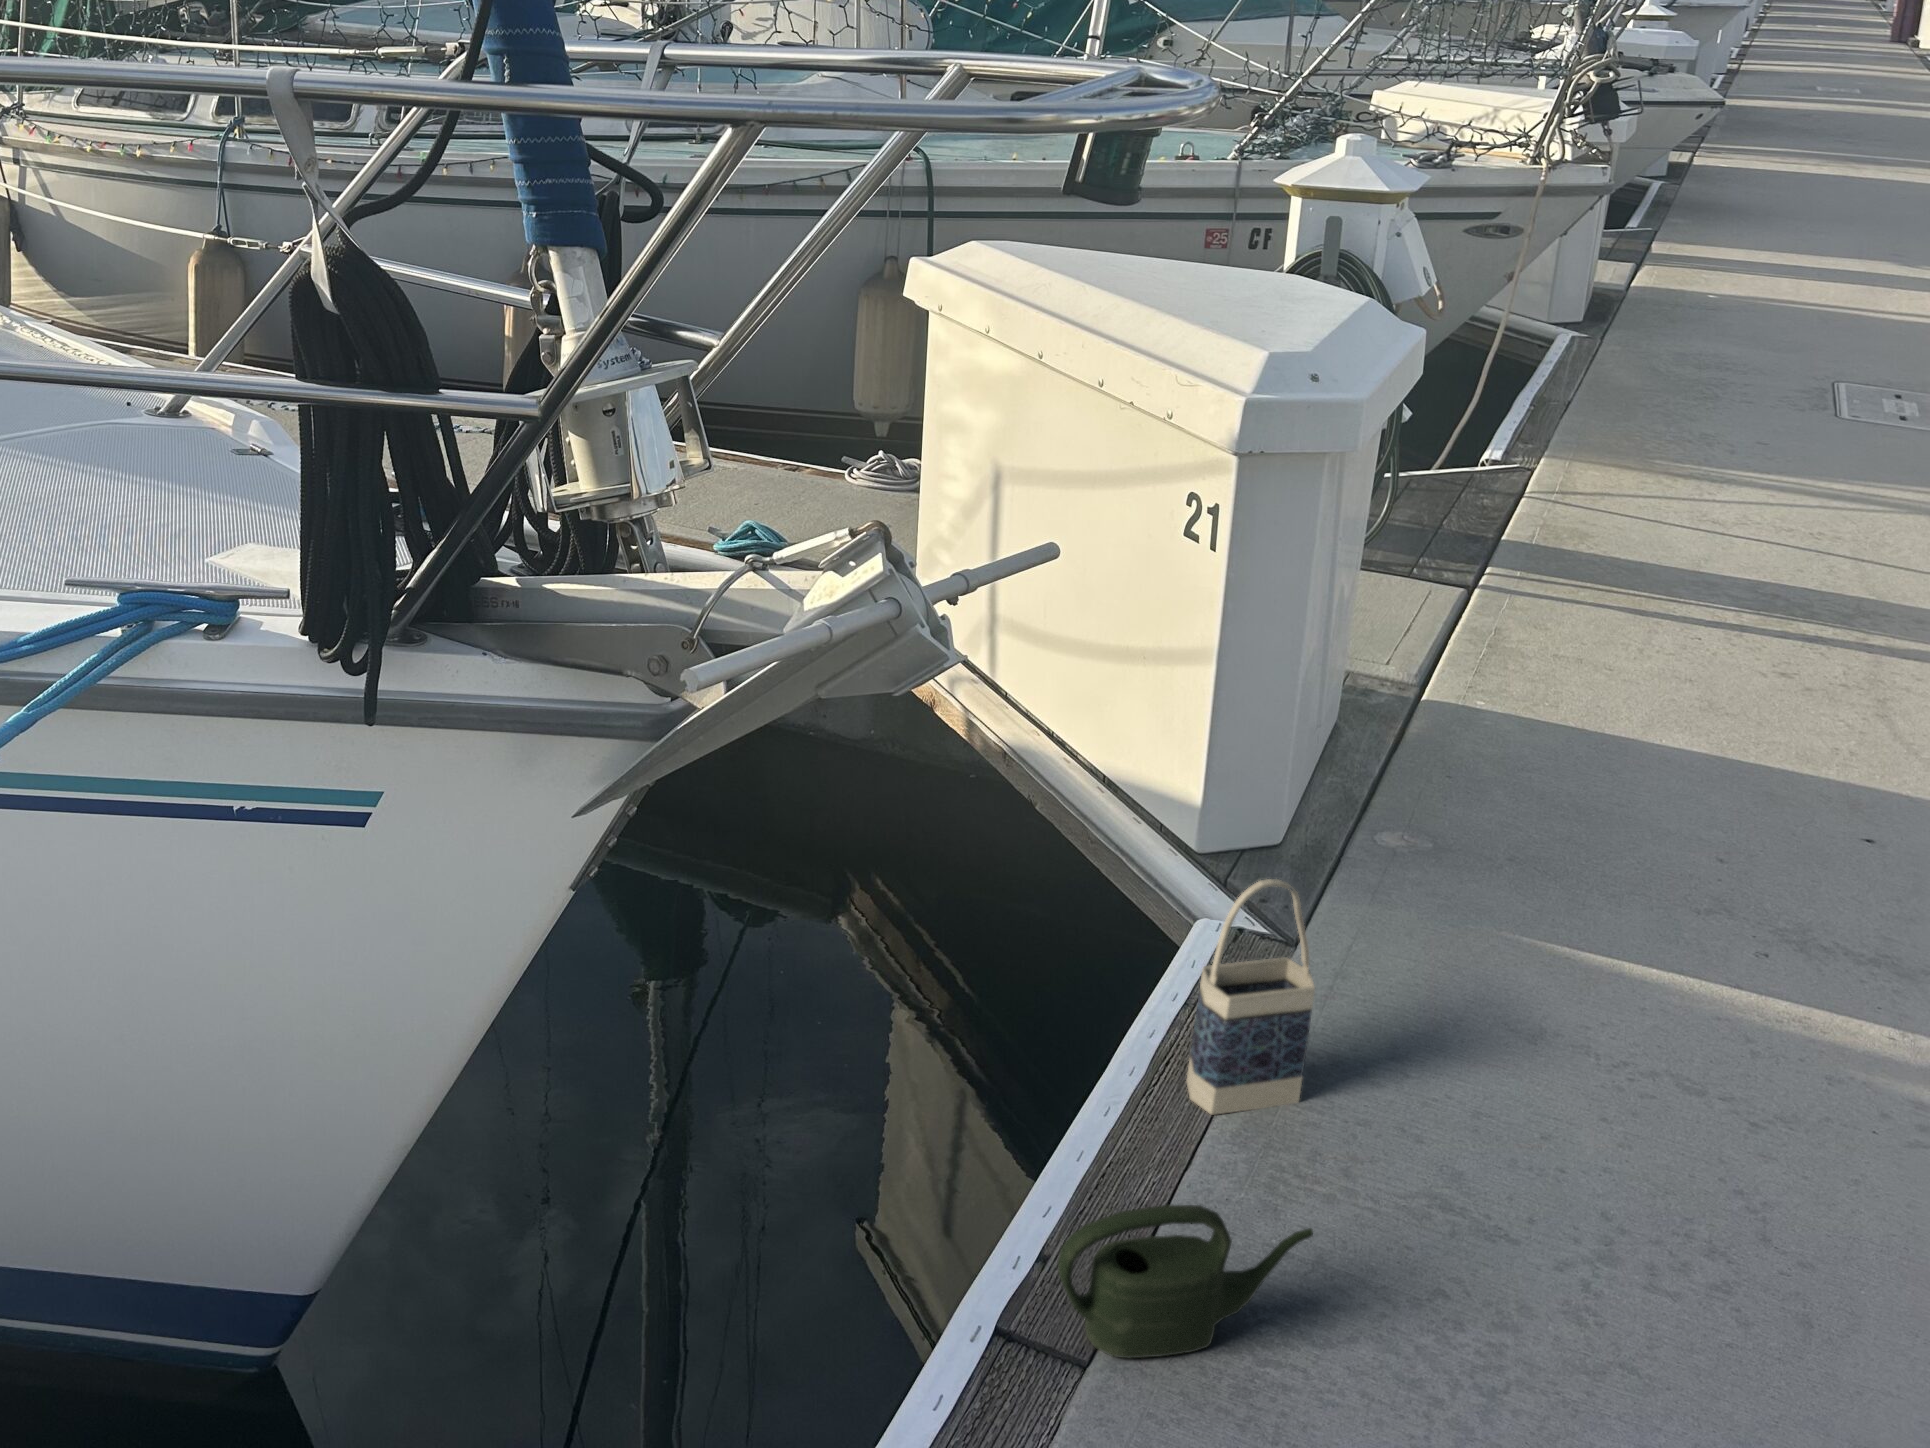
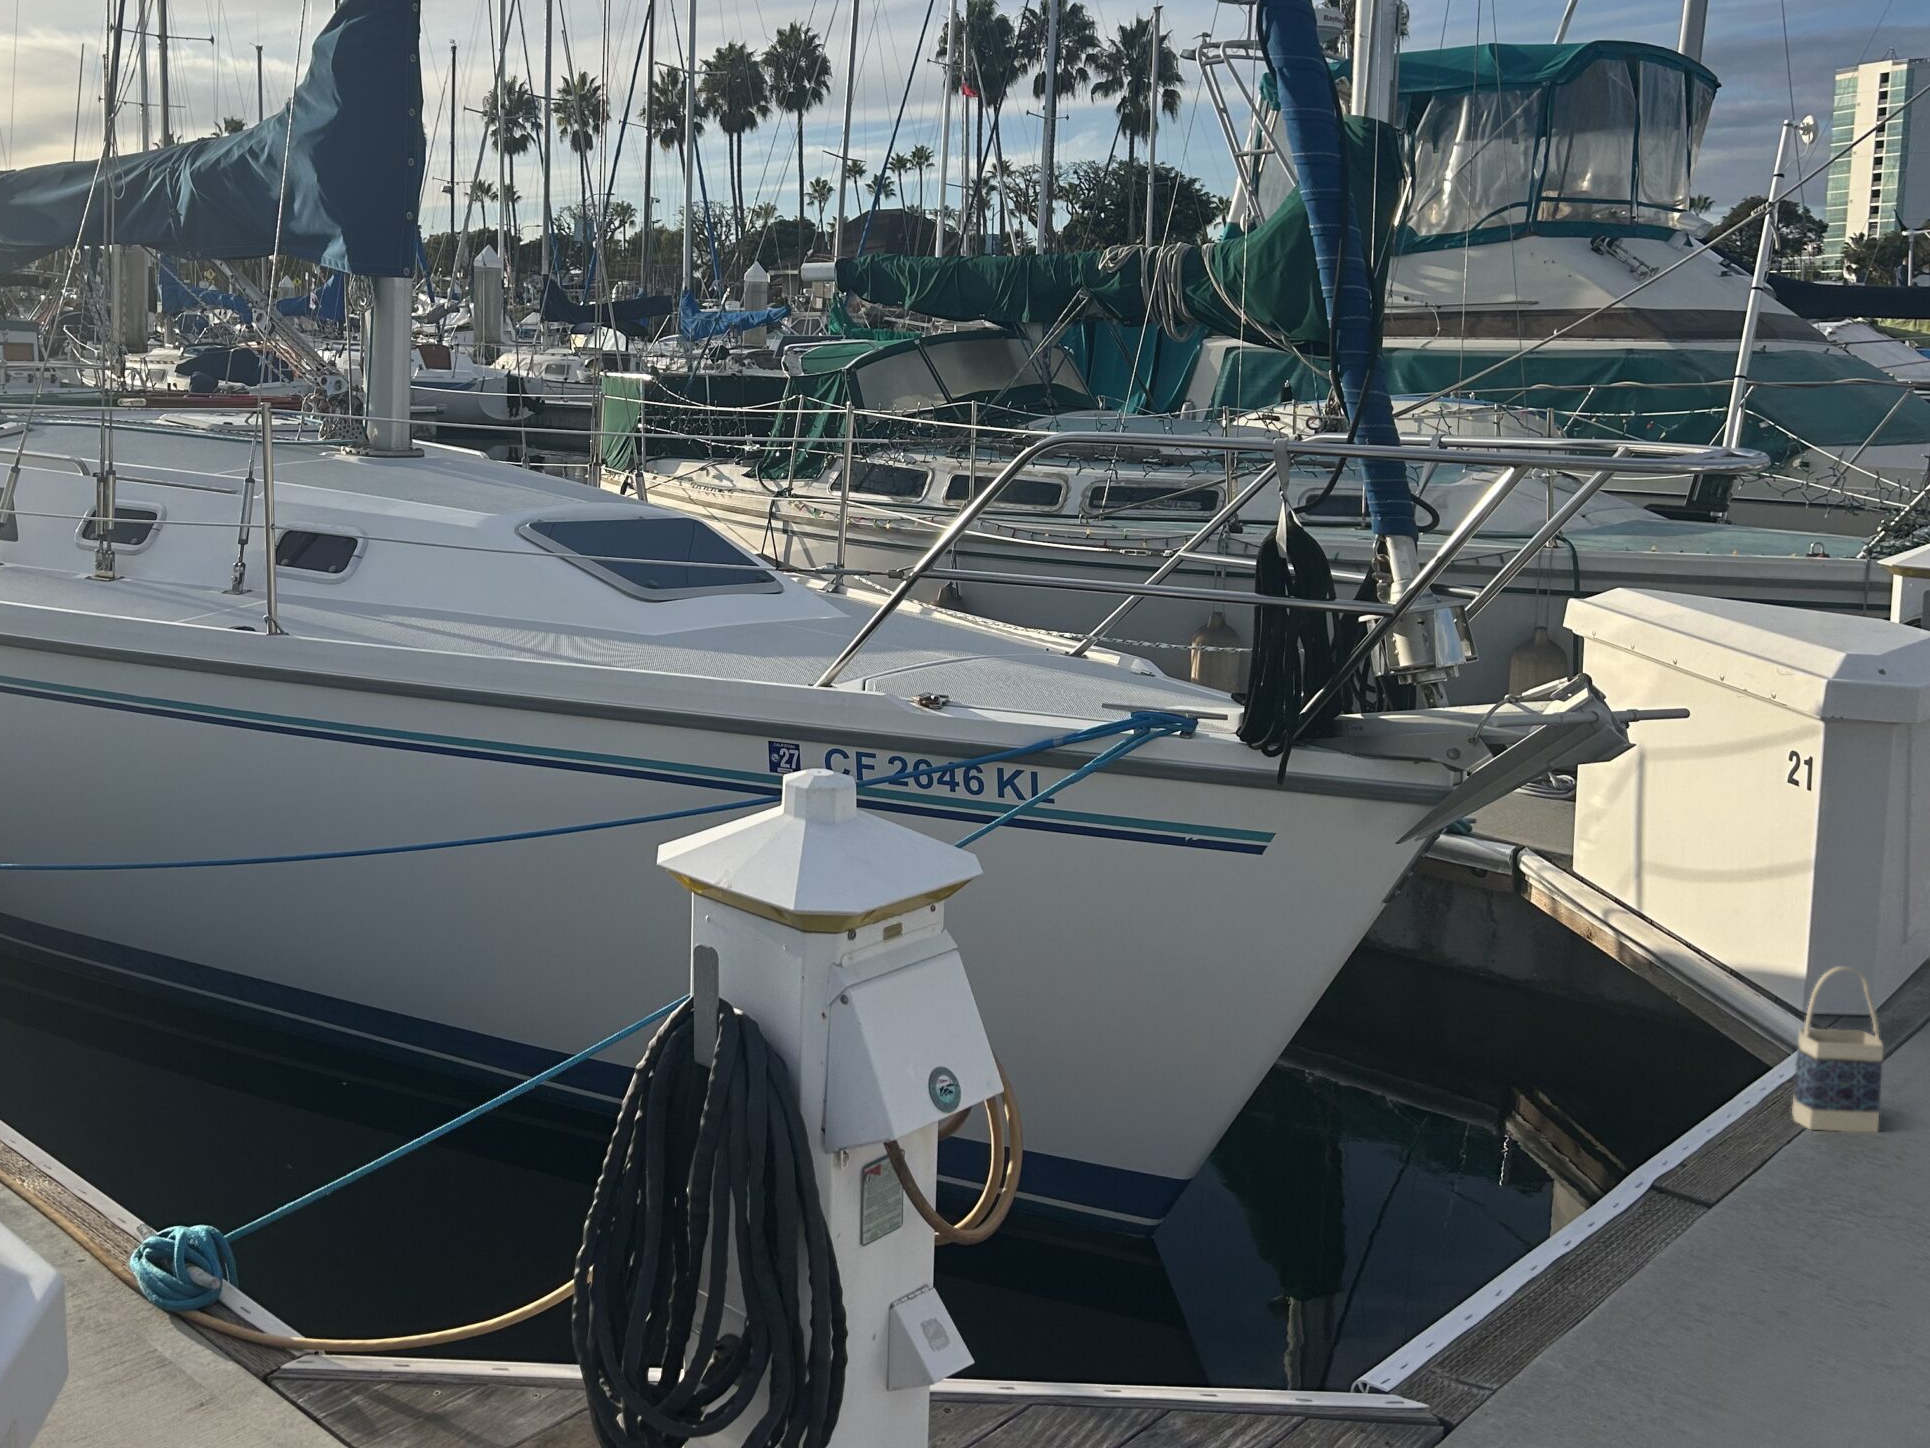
watering can: present [1058,1204,1313,1358] -> none [1693,1114,1870,1215]

